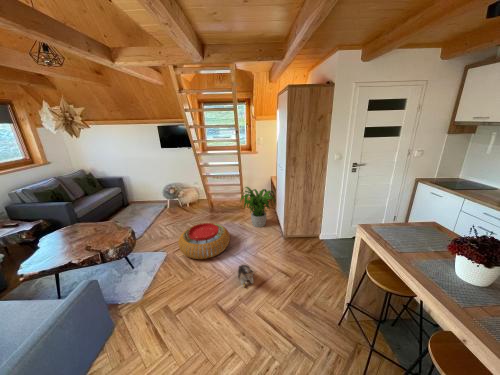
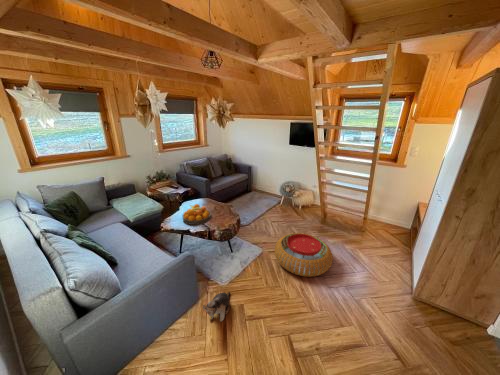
potted plant: present [240,187,276,227] -> none [358,208,415,266]
fruit bowl: none [53,230,97,257] -> present [183,204,211,225]
plush toy: present [238,265,254,287] -> present [203,292,230,321]

